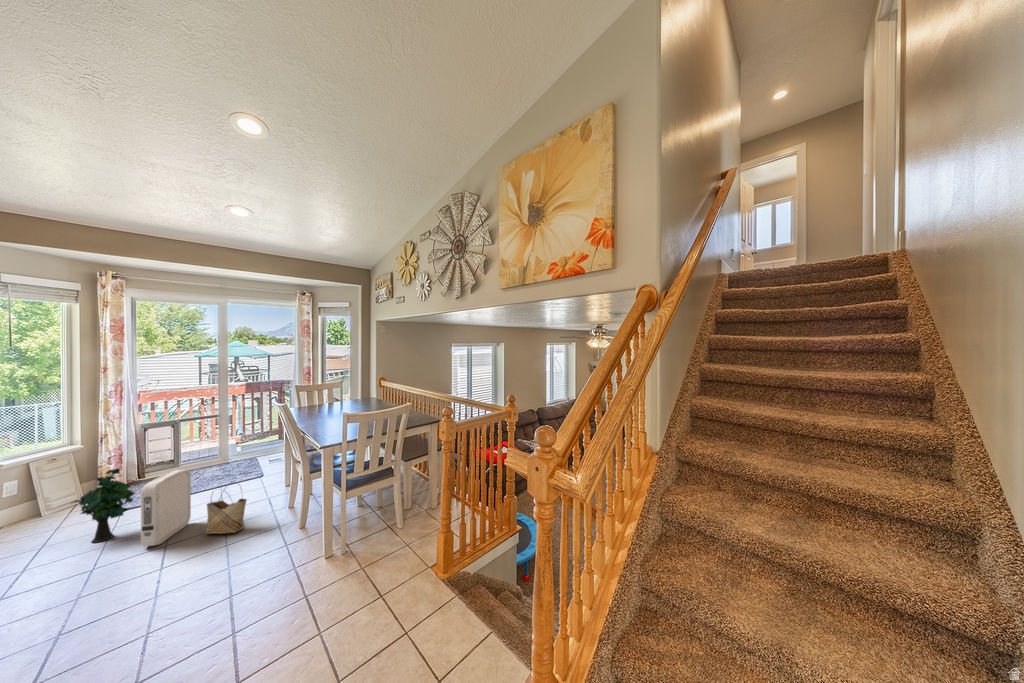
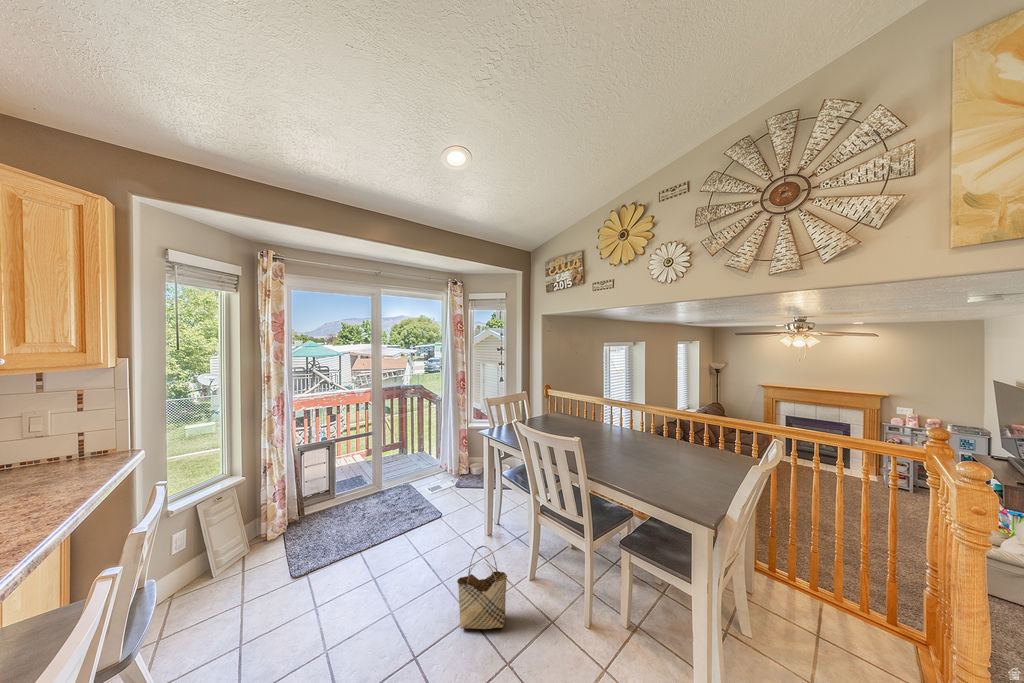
decorative plant: present [73,468,135,543] -> none [281,525,352,640]
air purifier: present [141,469,191,547] -> none [389,525,419,655]

